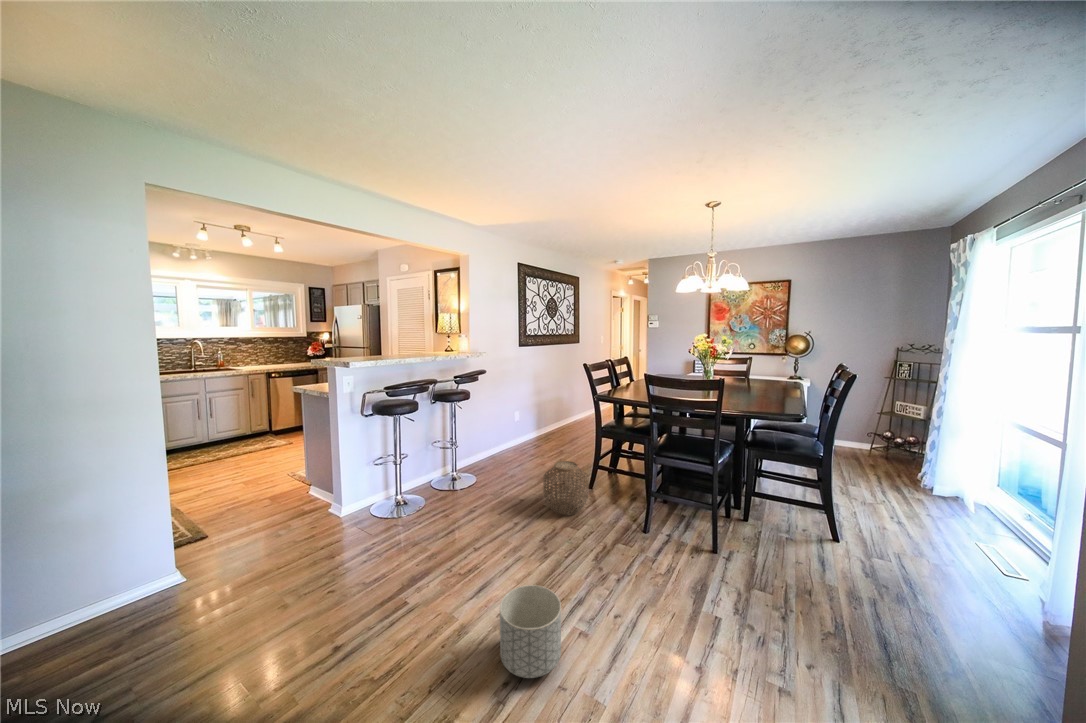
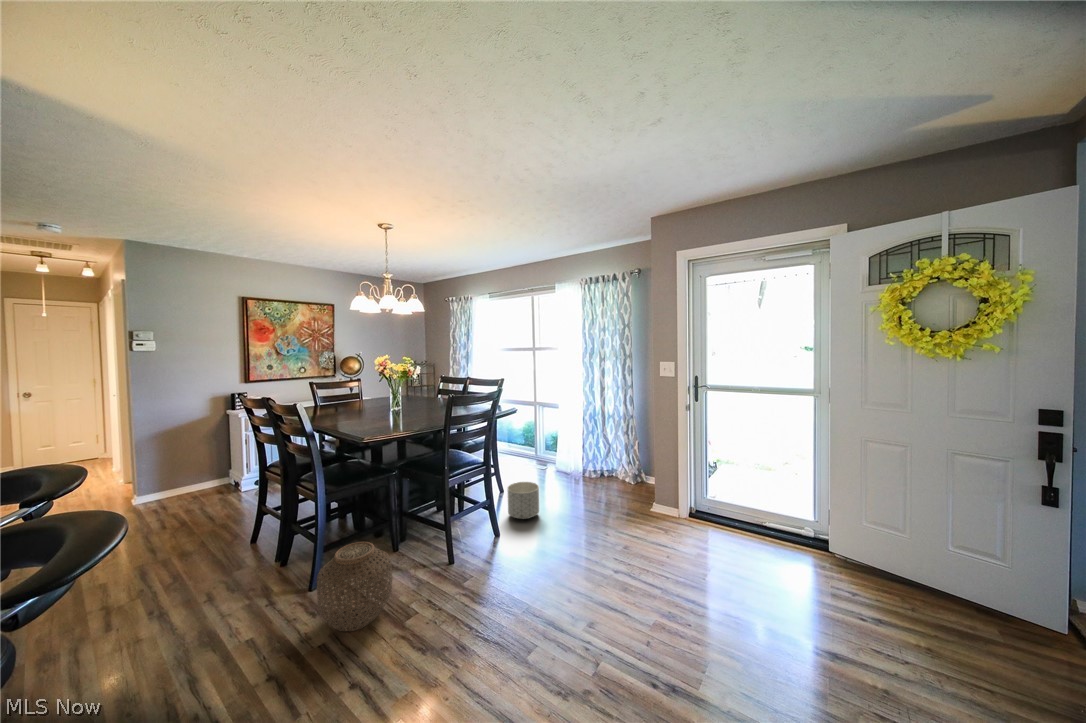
planter: present [500,585,561,678] -> present [507,482,539,519]

